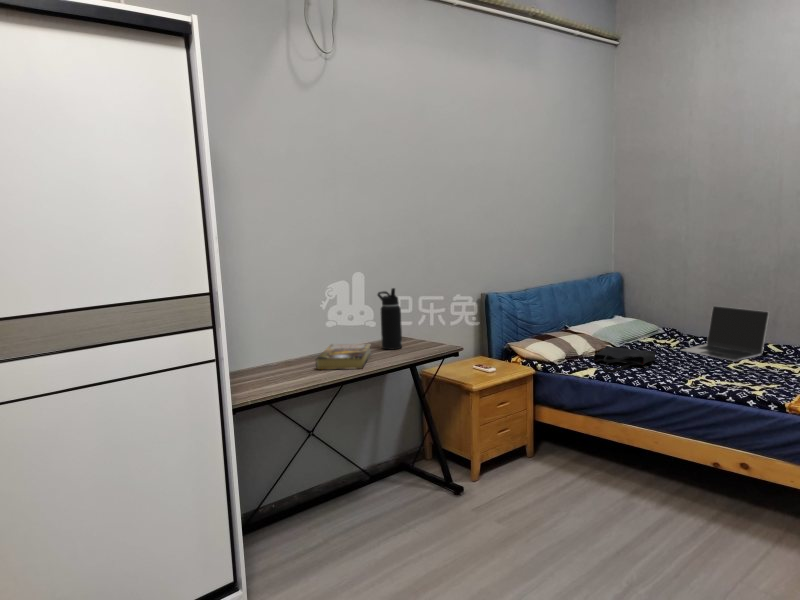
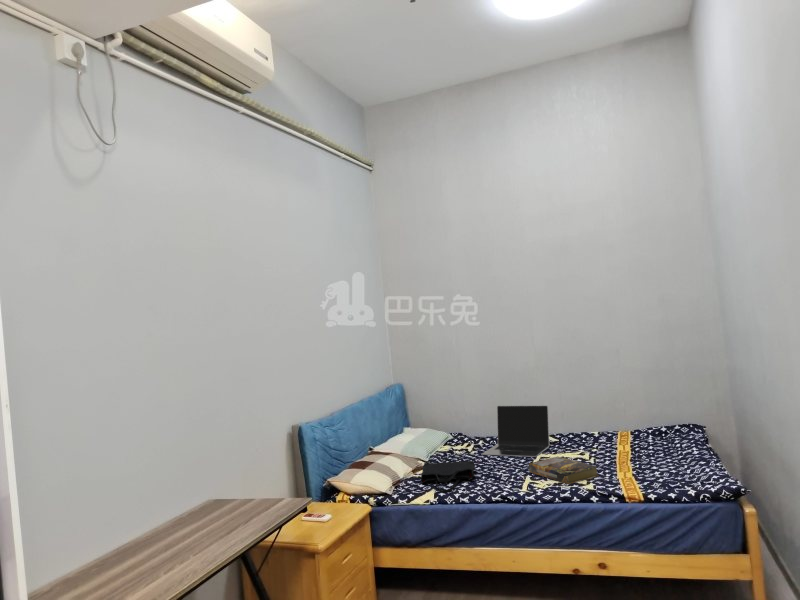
water bottle: present [378,288,402,350] -> none [188,436,229,523]
book: present [316,344,372,369] -> present [528,456,599,484]

